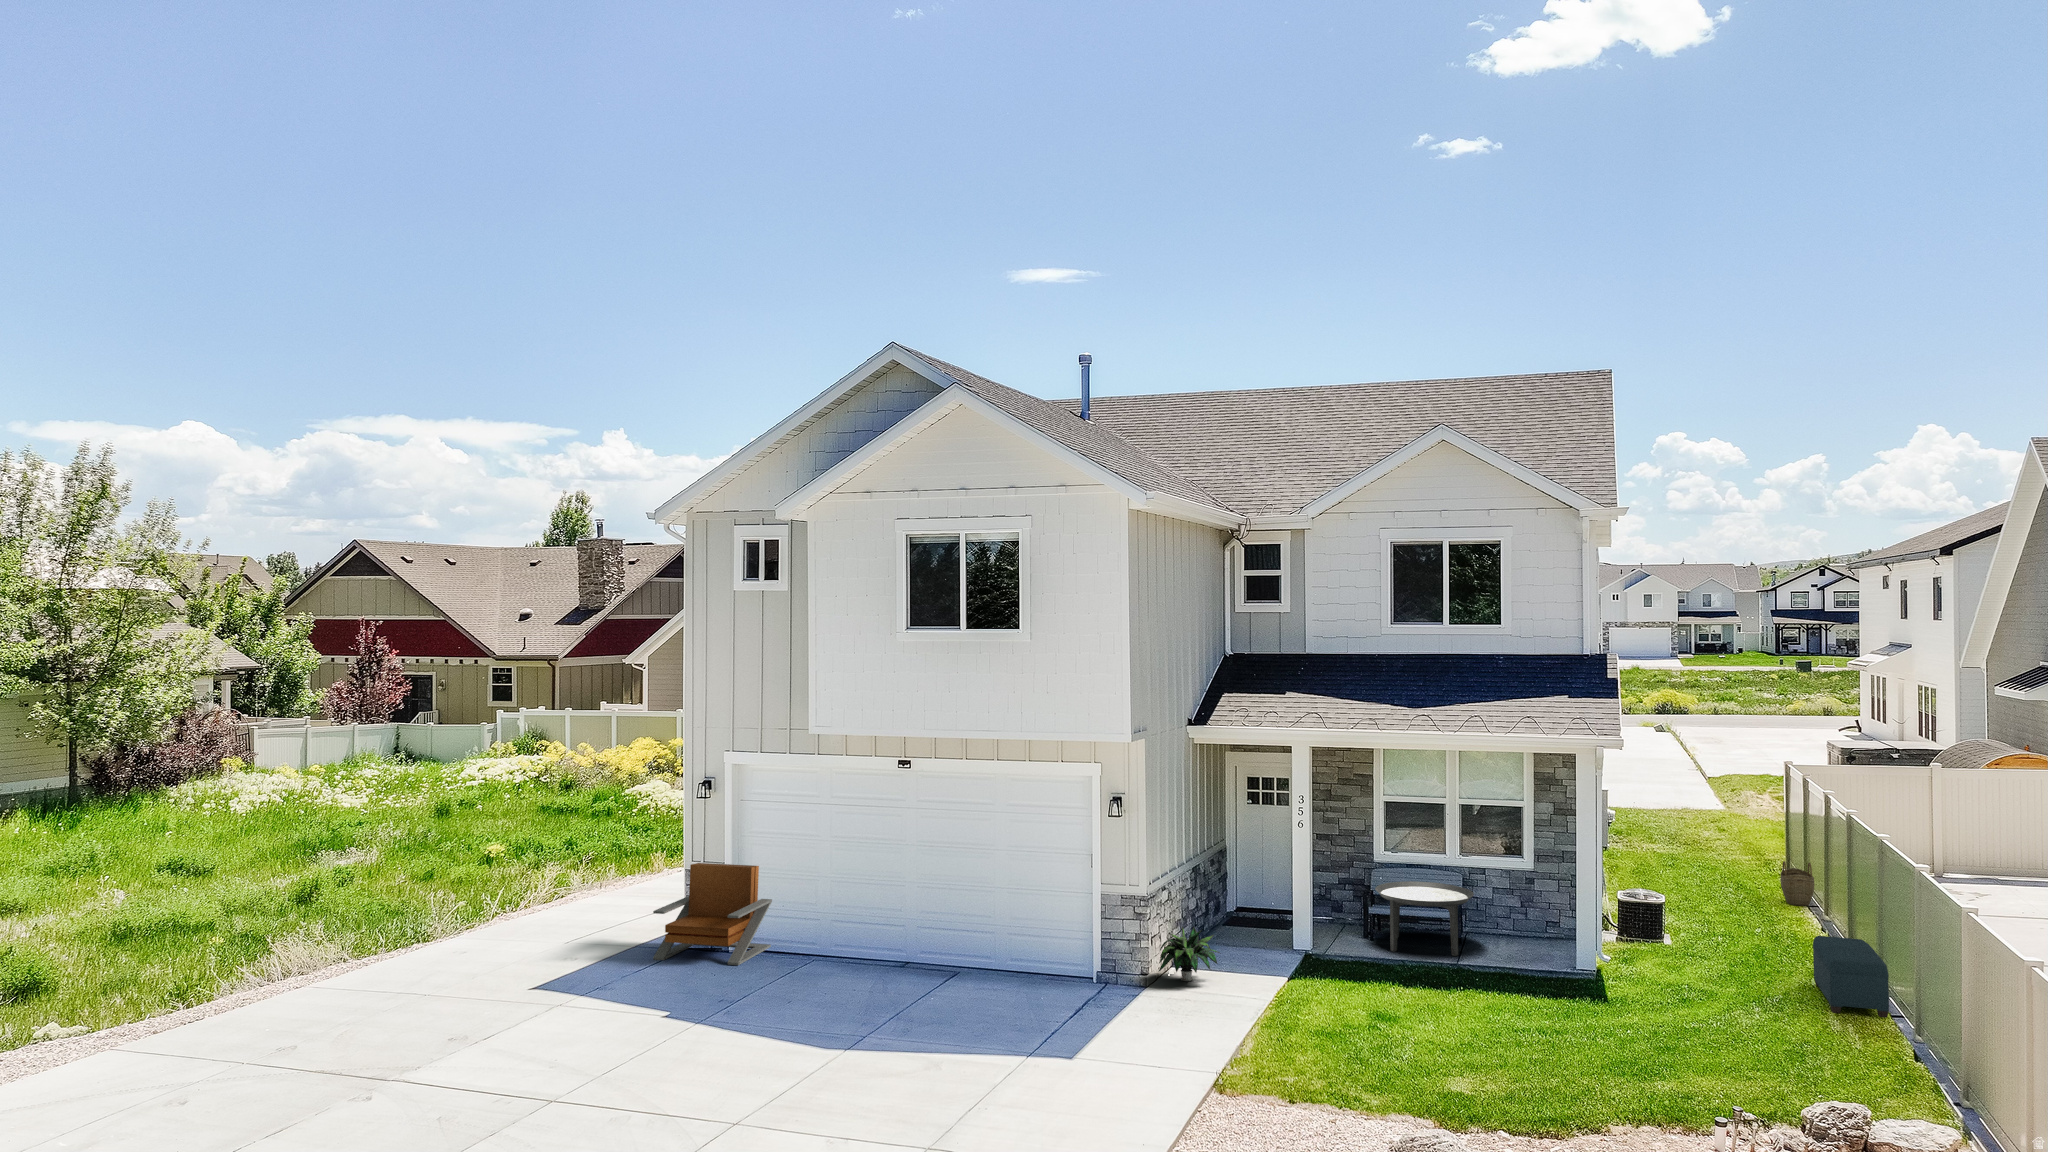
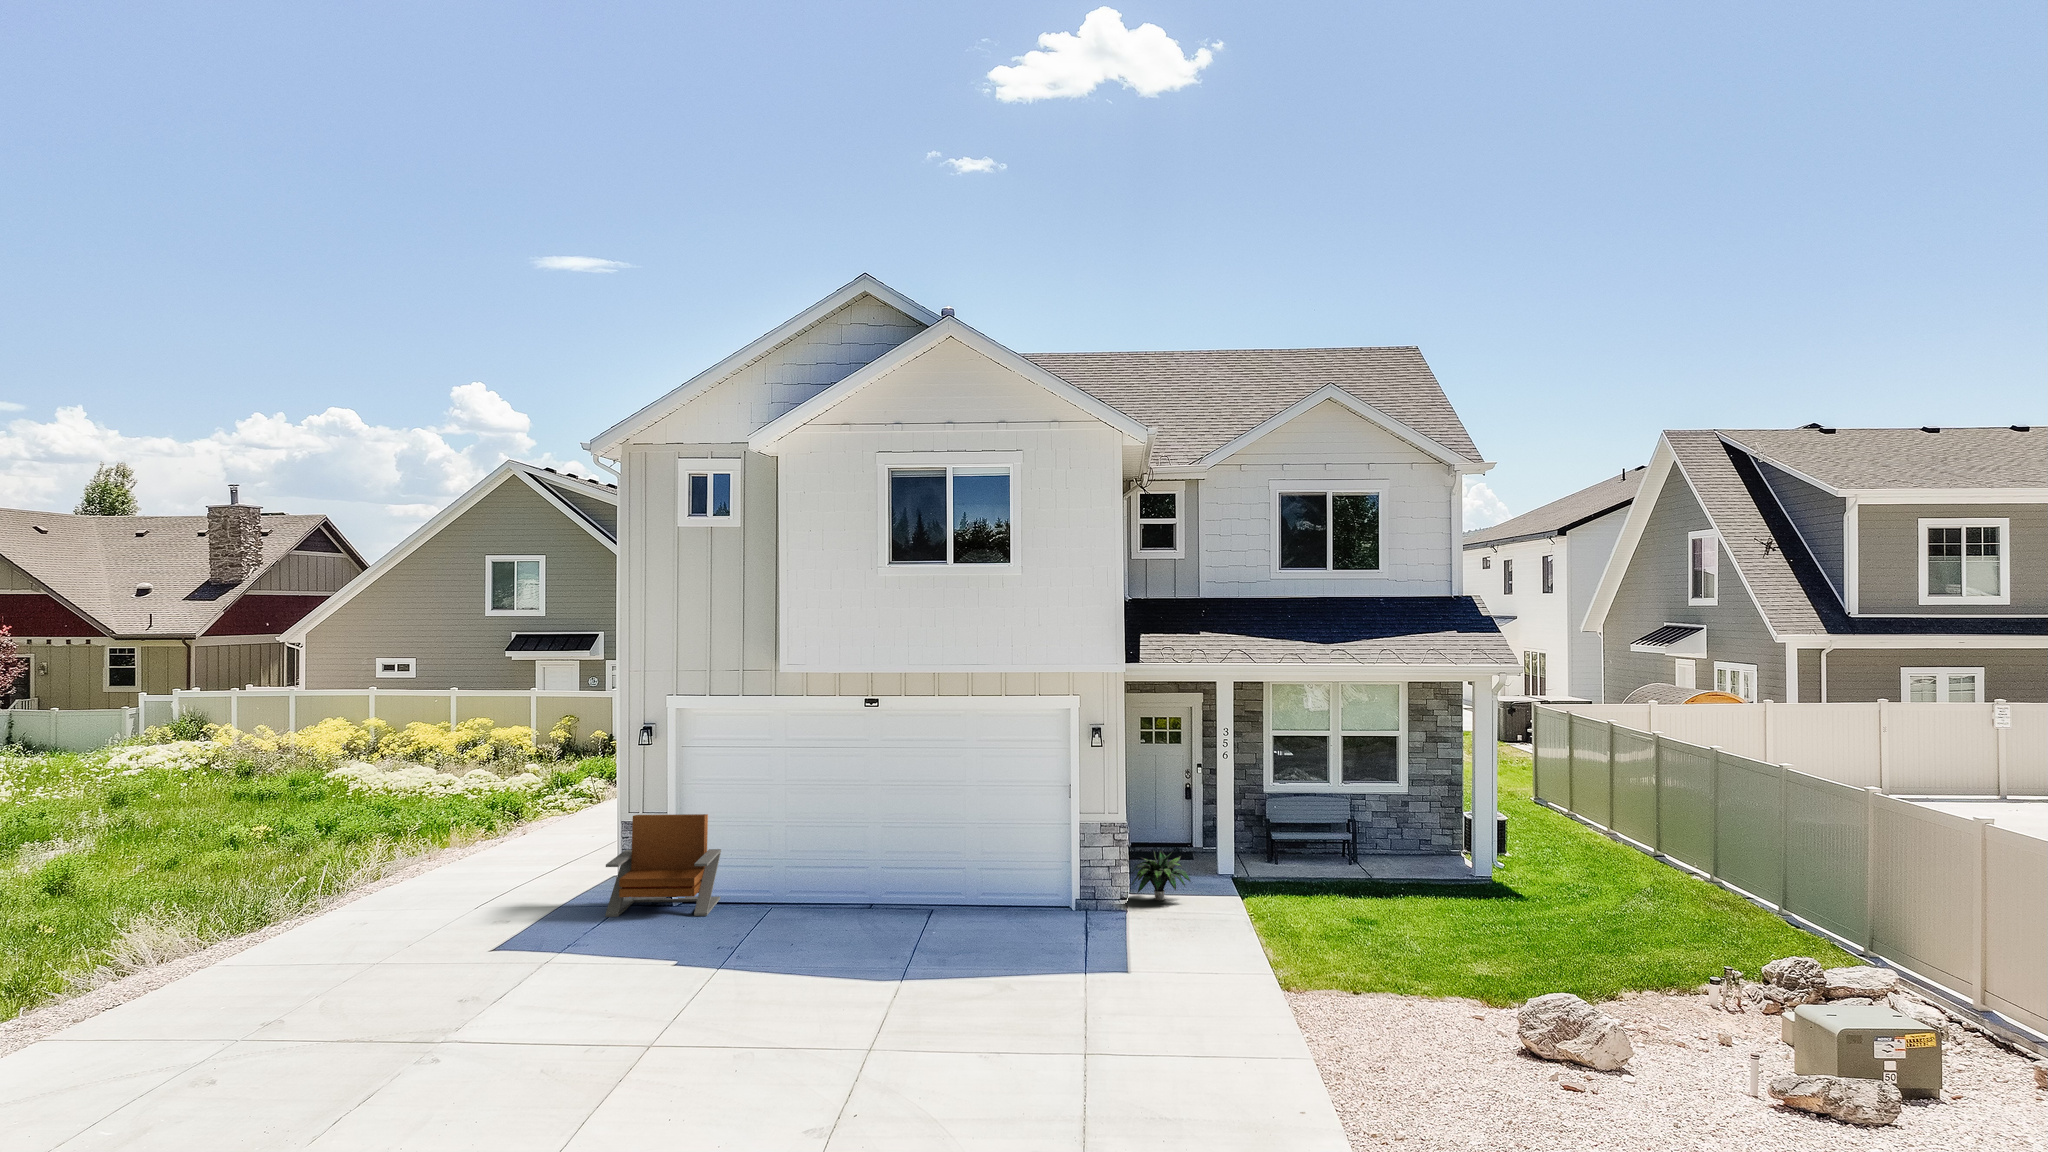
woven basket: present [1780,861,1815,906] -> none [1563,783,1592,821]
round table: present [1375,881,1474,956] -> none [1285,807,1374,869]
bench: present [1813,936,1889,1018] -> none [1651,830,1727,890]

